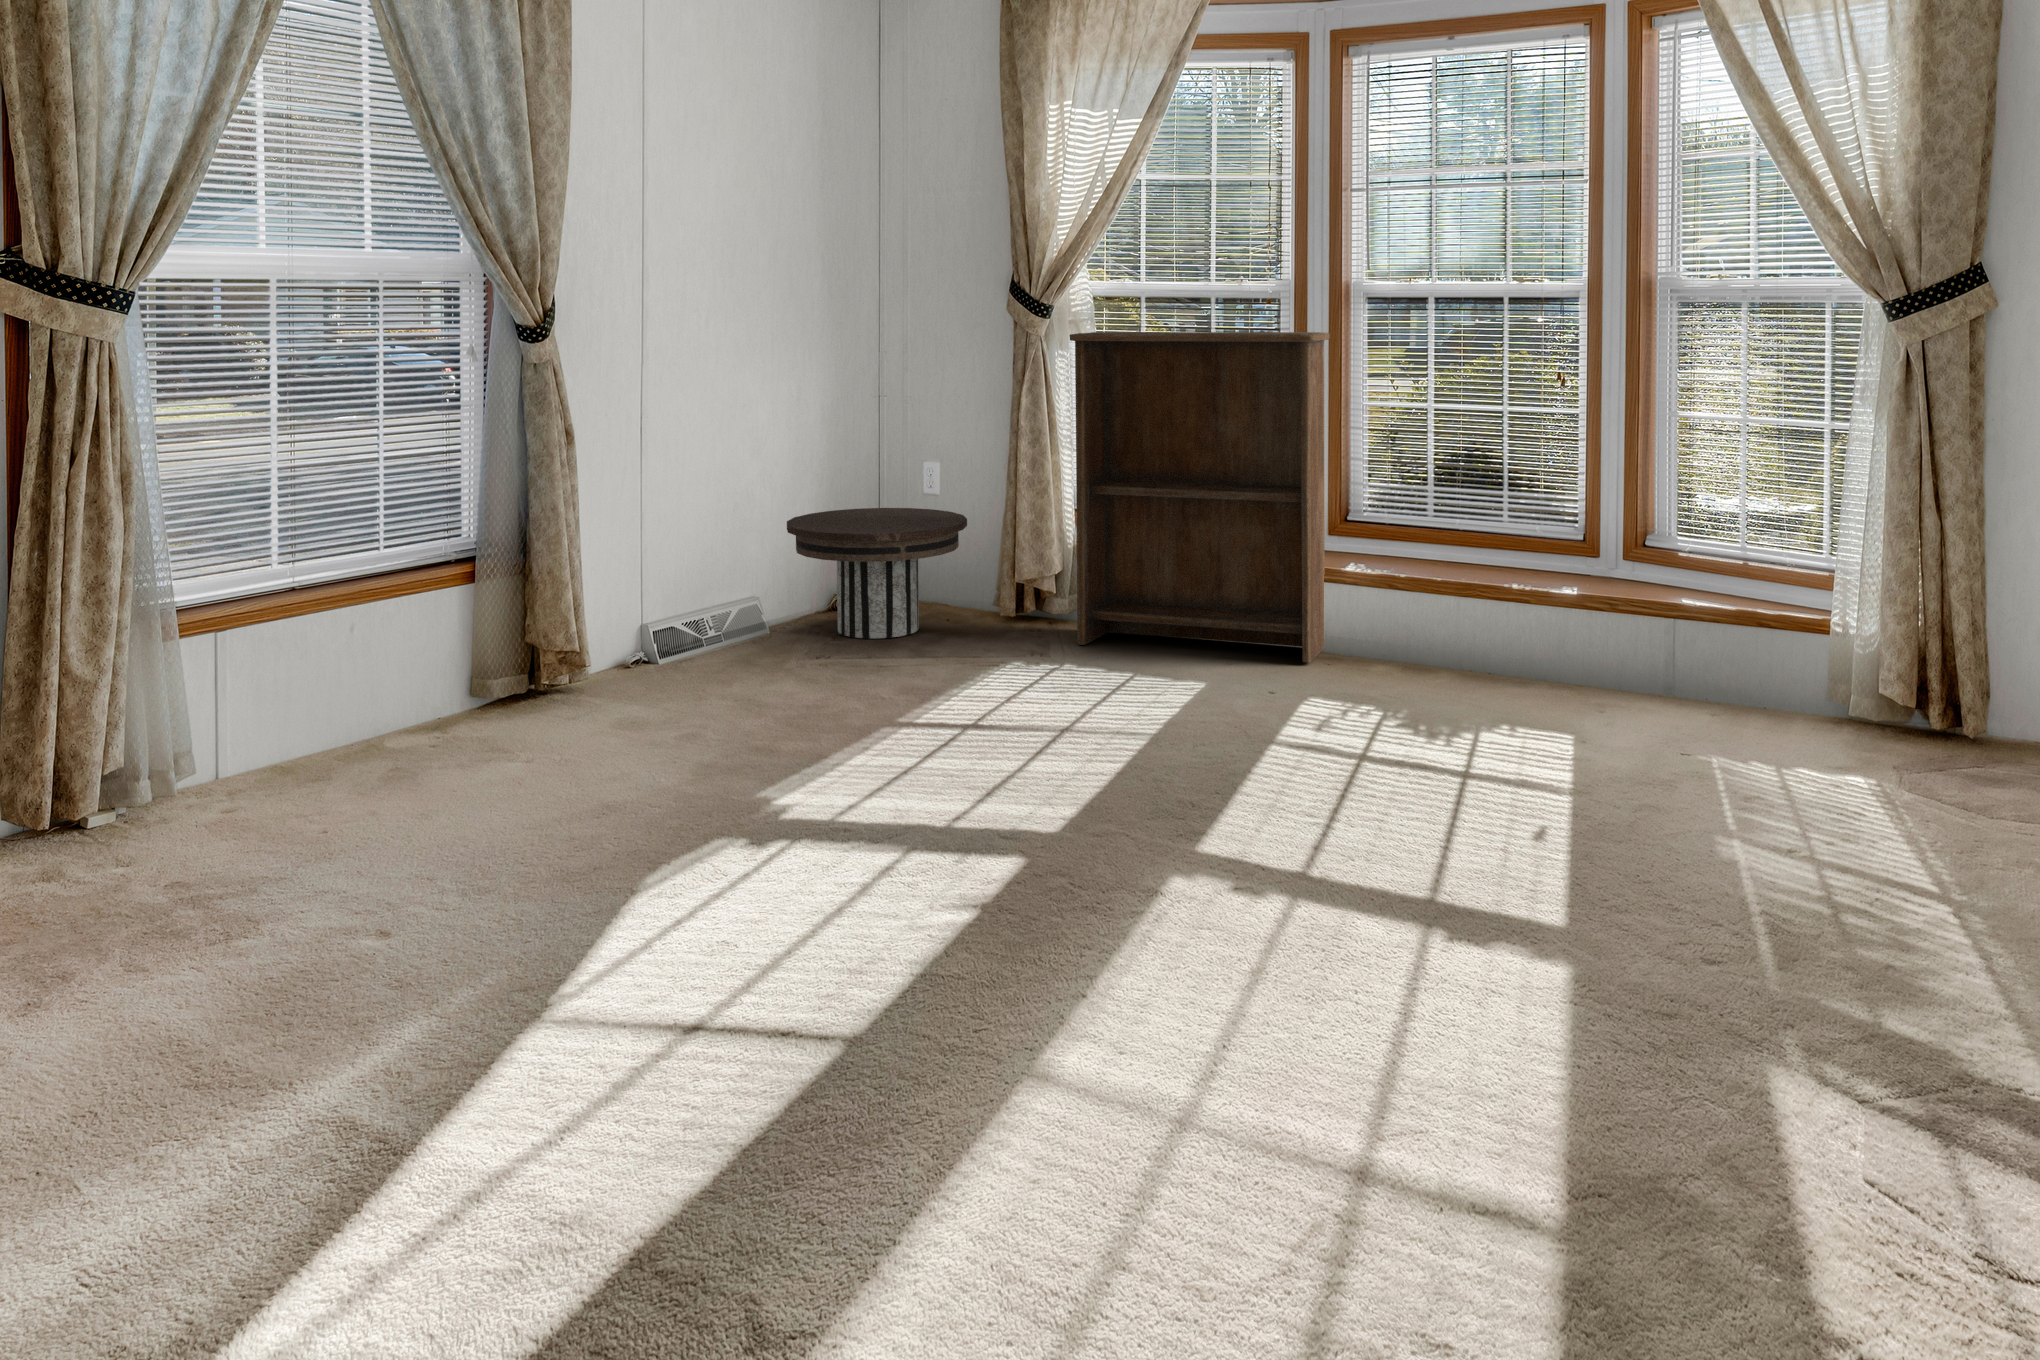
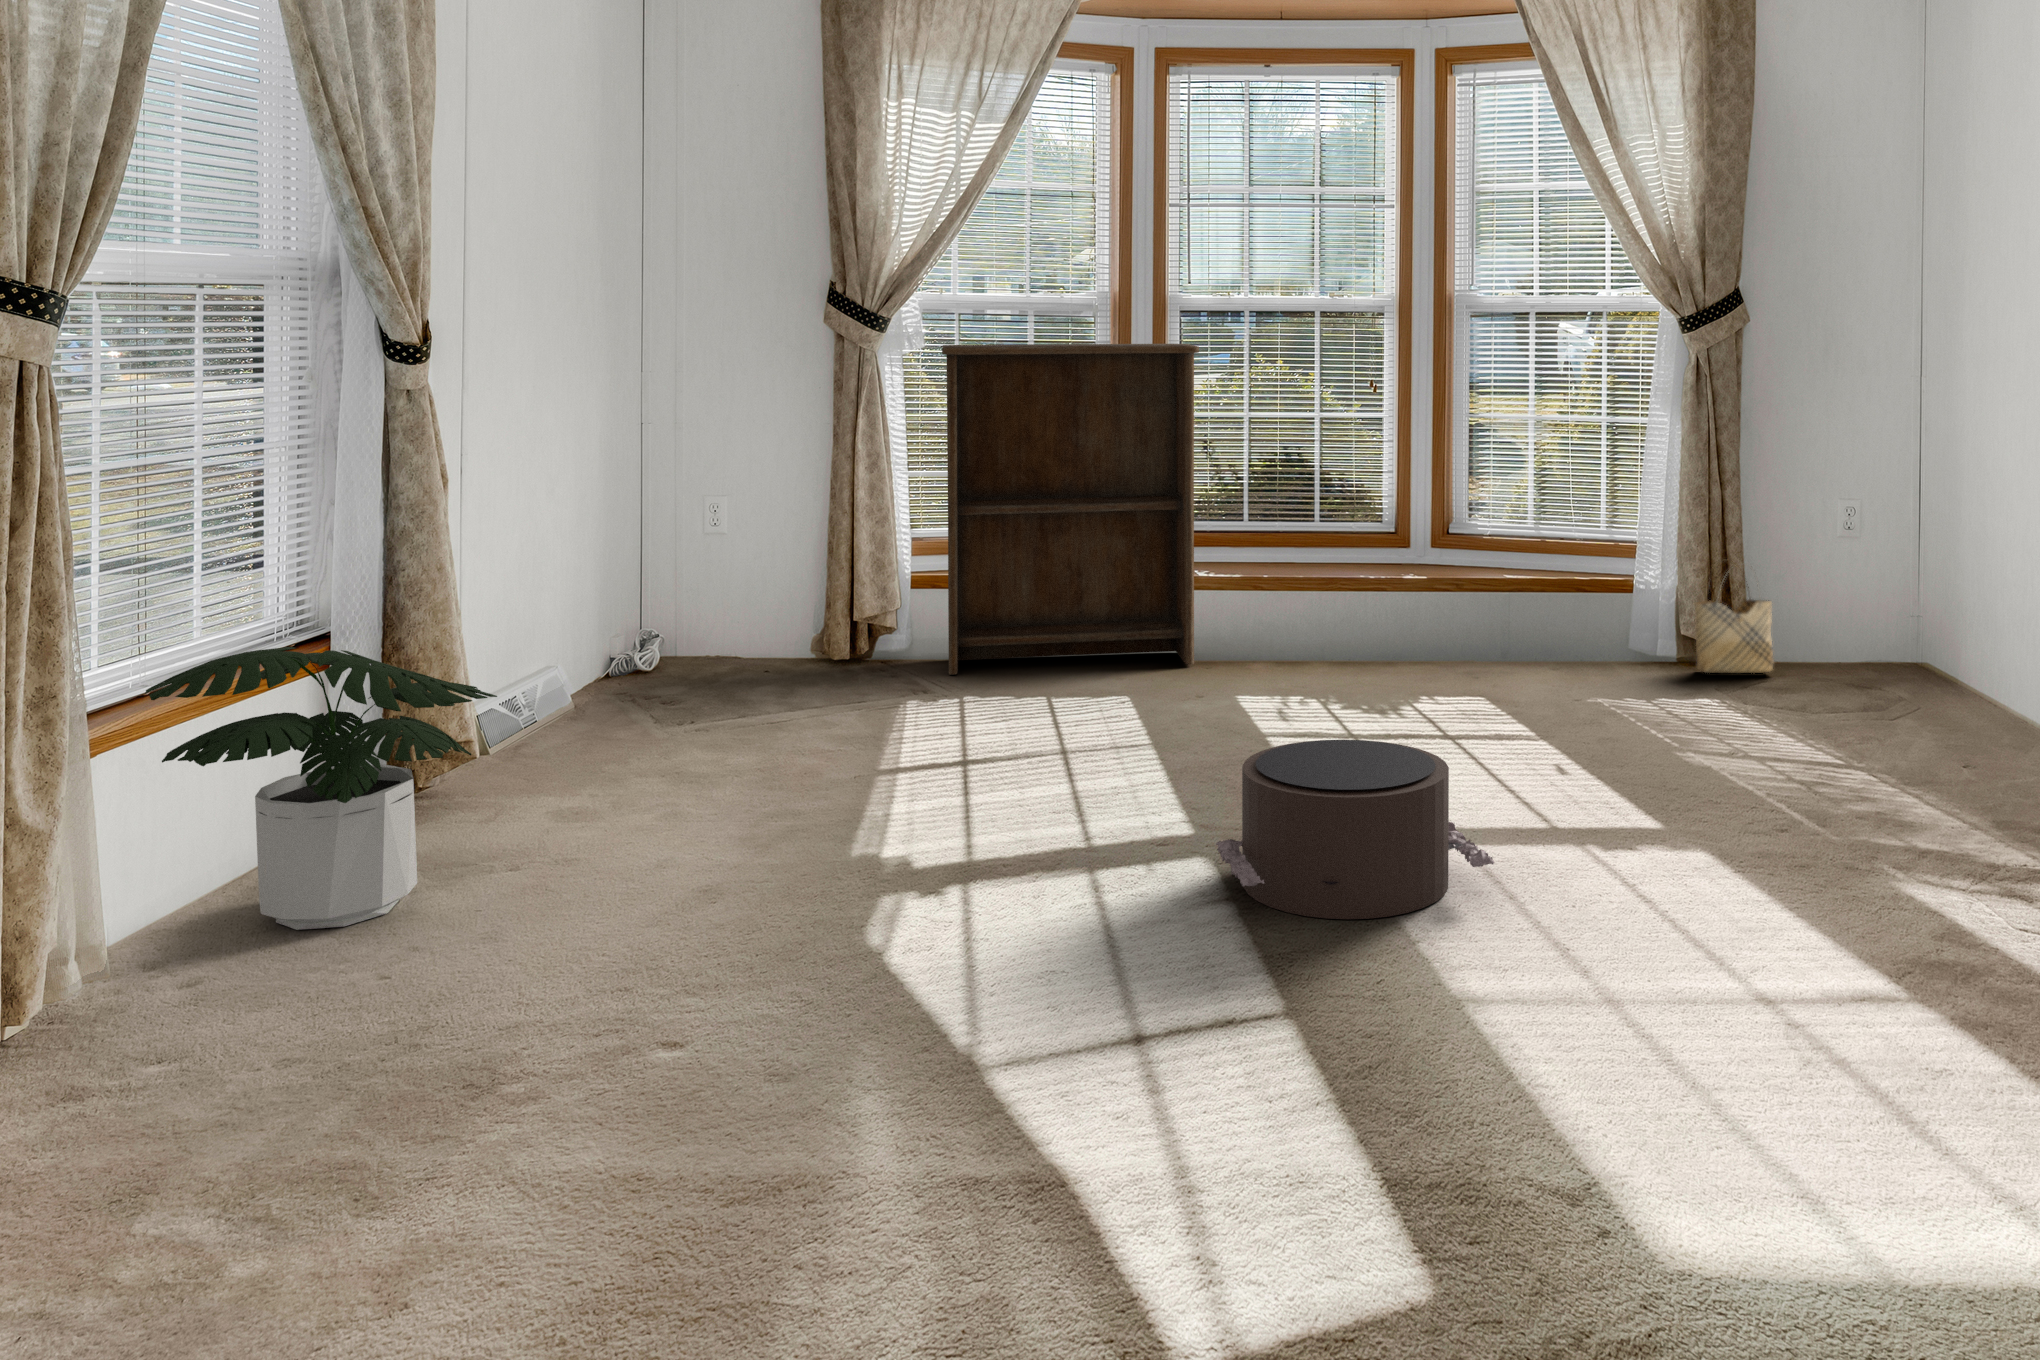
side table: present [787,508,967,639] -> none [594,546,811,697]
potted plant: none [235,559,521,782] -> present [145,647,497,930]
woven basket: none [1891,610,2012,761] -> present [1694,563,1774,673]
pouf: none [955,753,1253,956] -> present [1216,740,1495,919]

